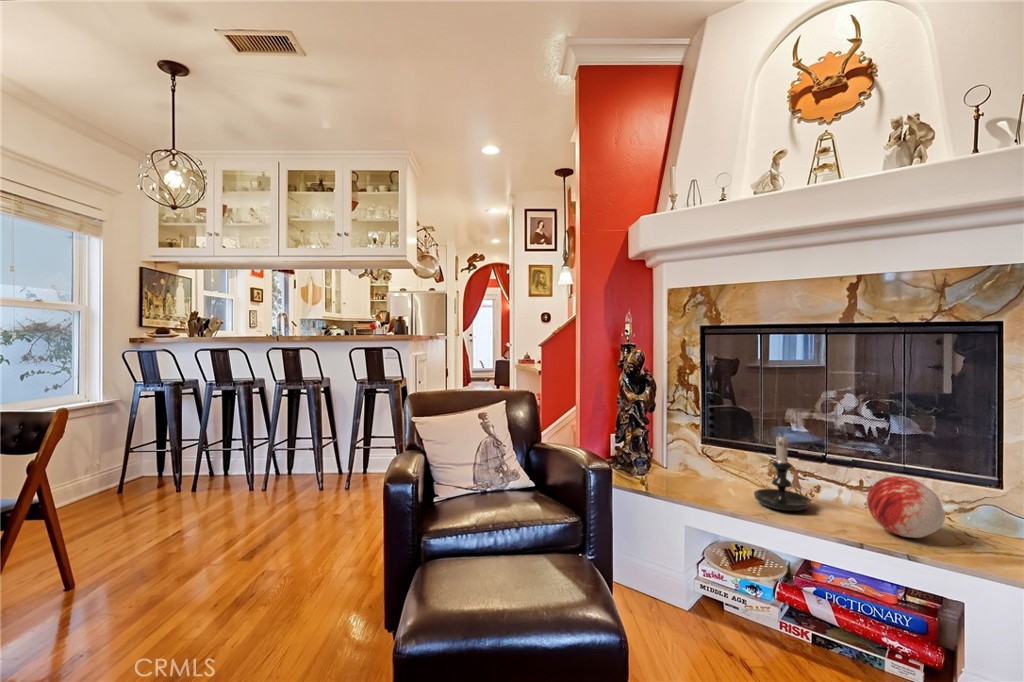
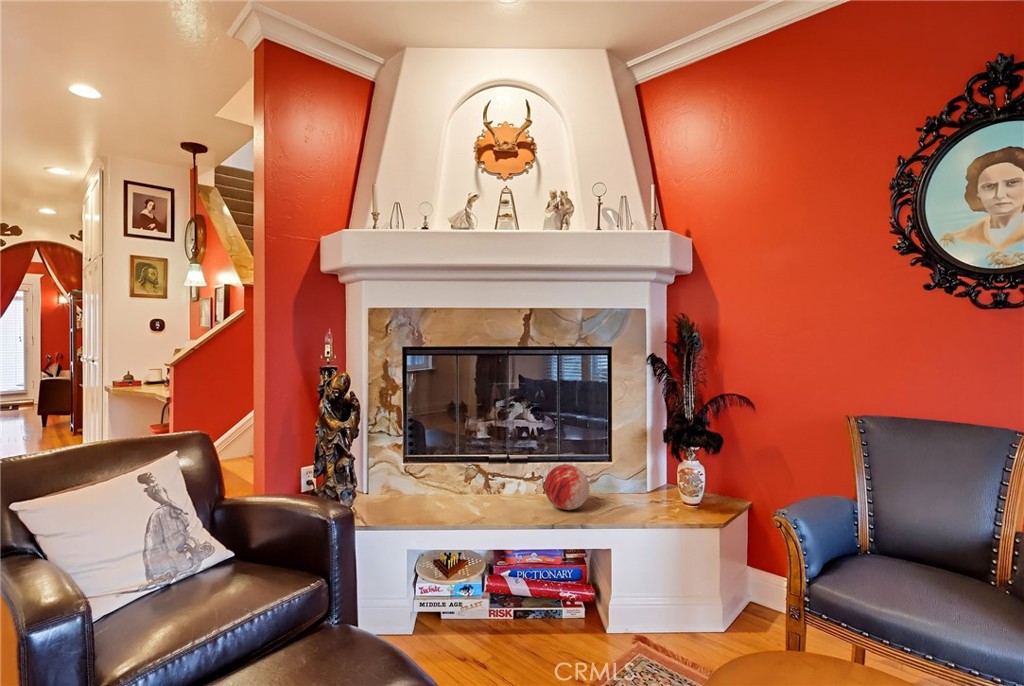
candle holder: present [754,436,812,511] -> none [461,443,506,512]

